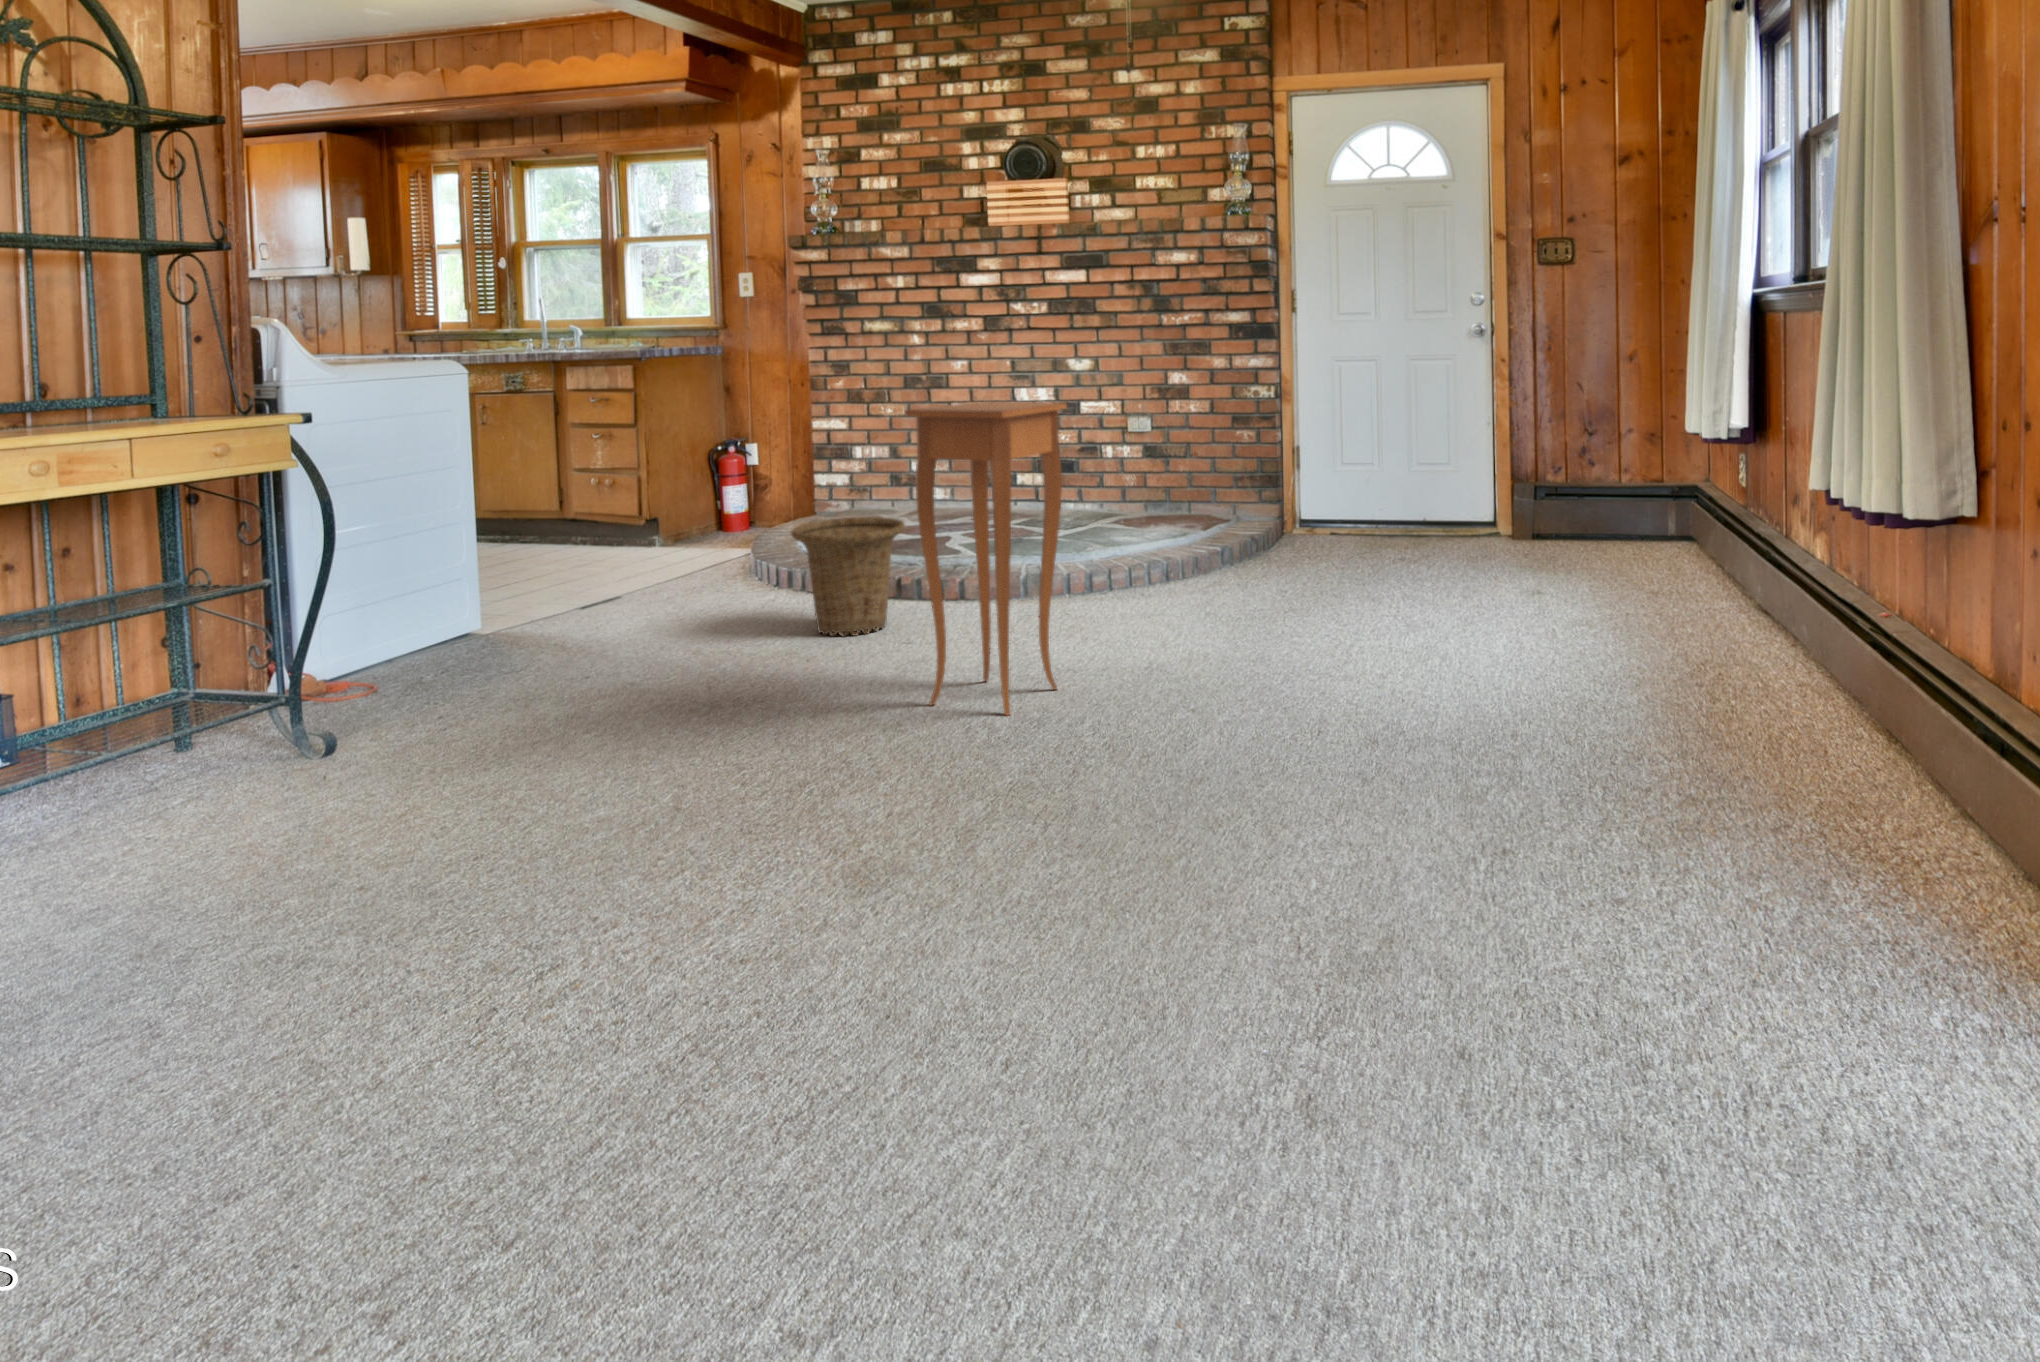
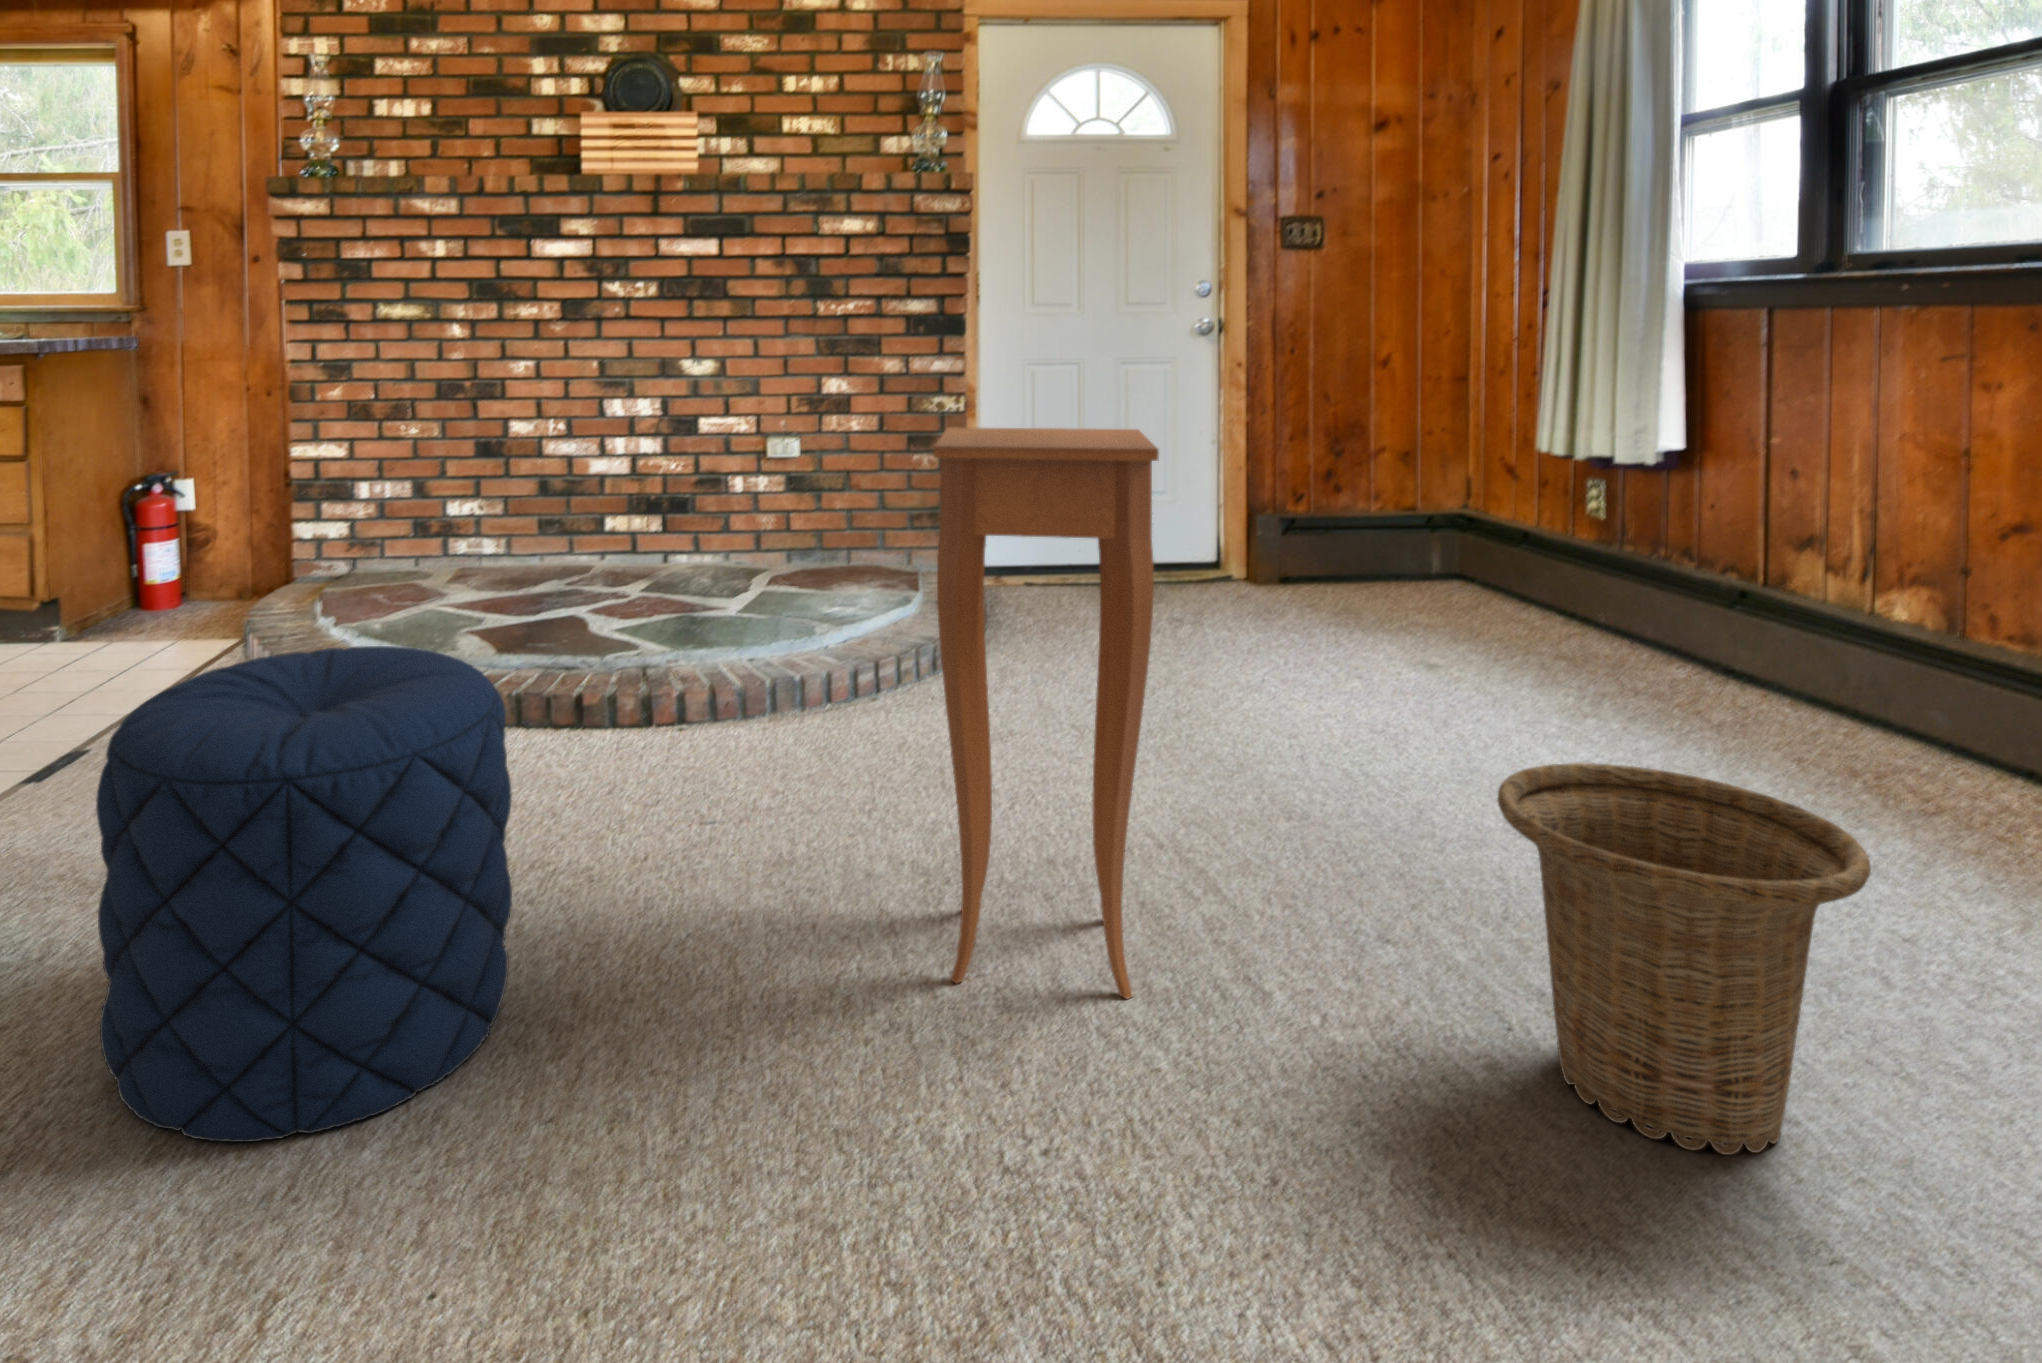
pouf: none [503,516,718,729] -> present [96,646,512,1142]
basket: present [791,517,905,636] -> present [1497,763,1871,1155]

